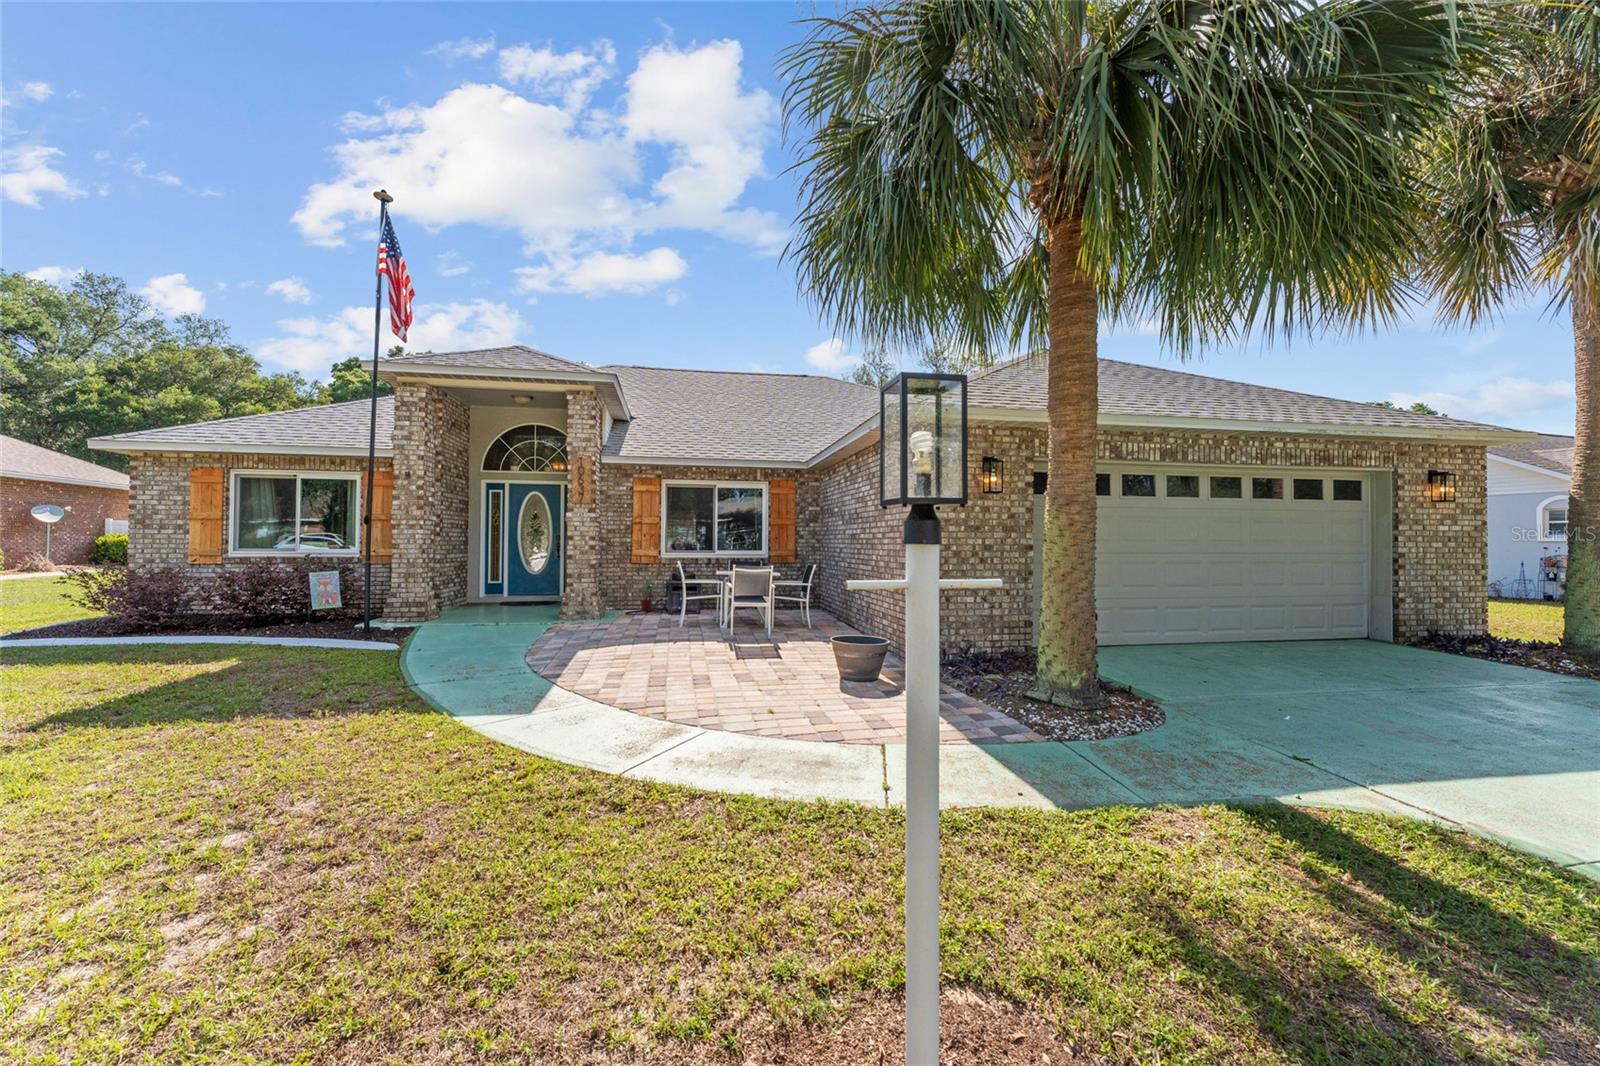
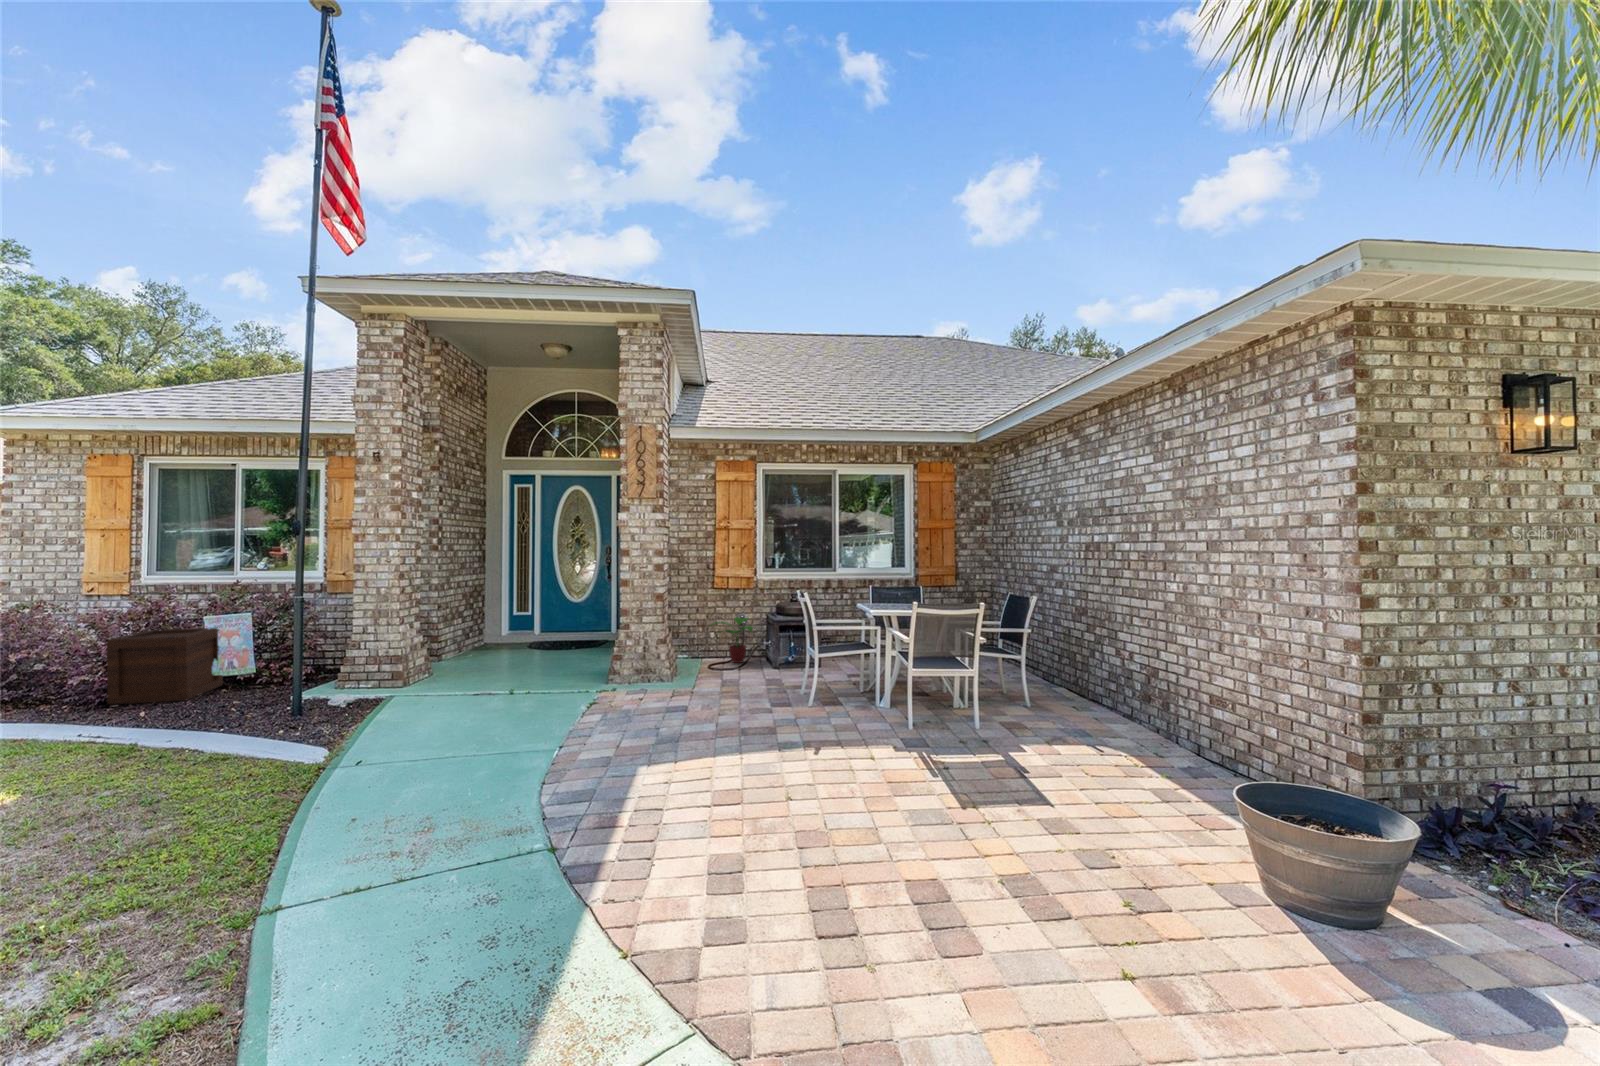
wooden crate: none [234,584,301,631] -> present [107,628,223,705]

